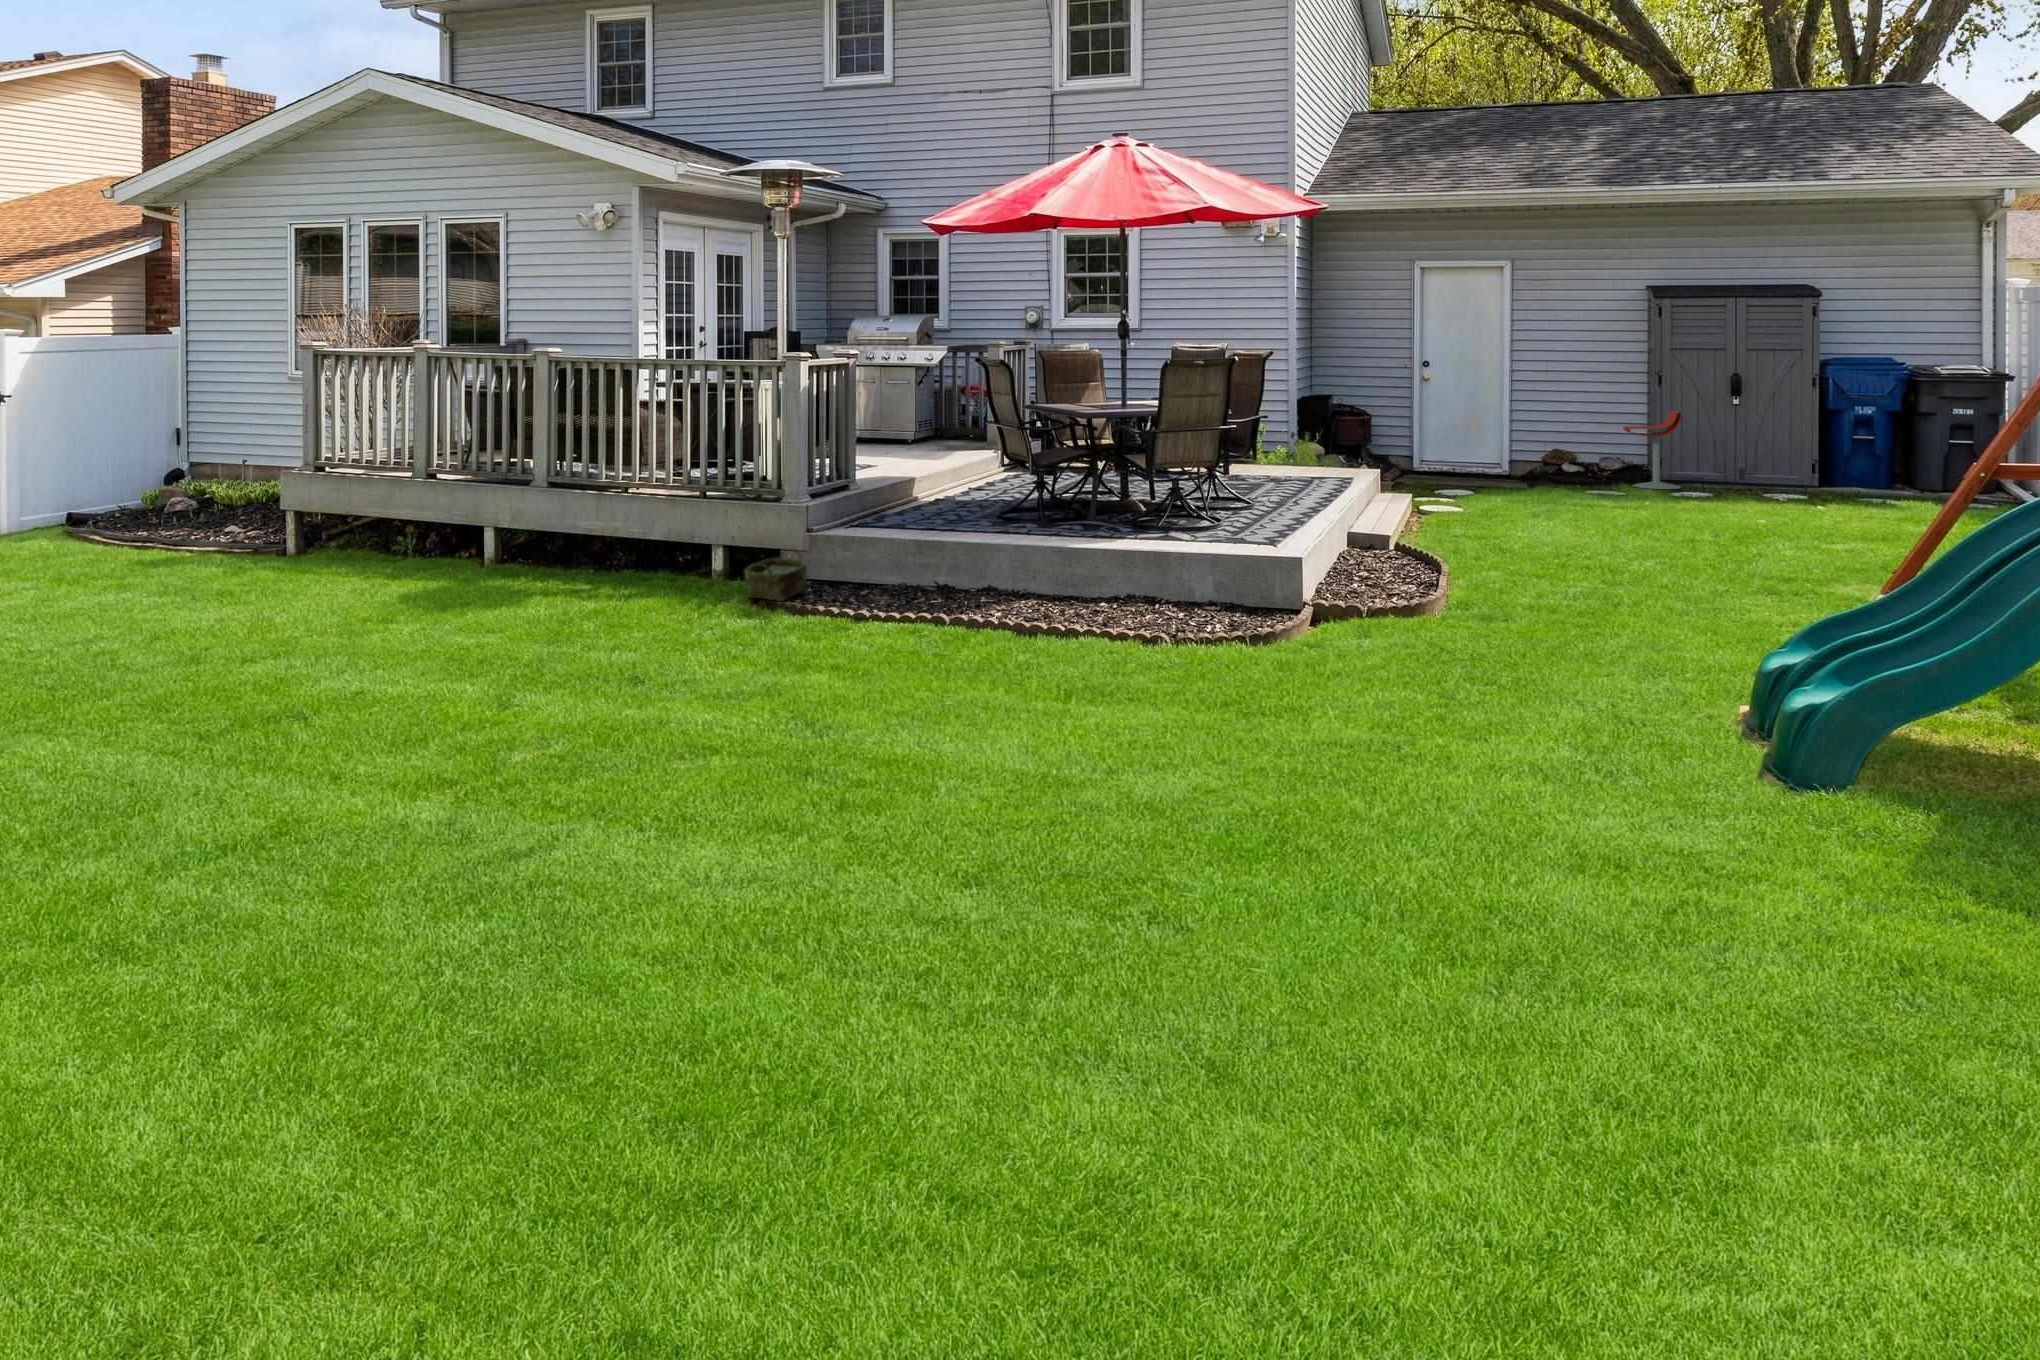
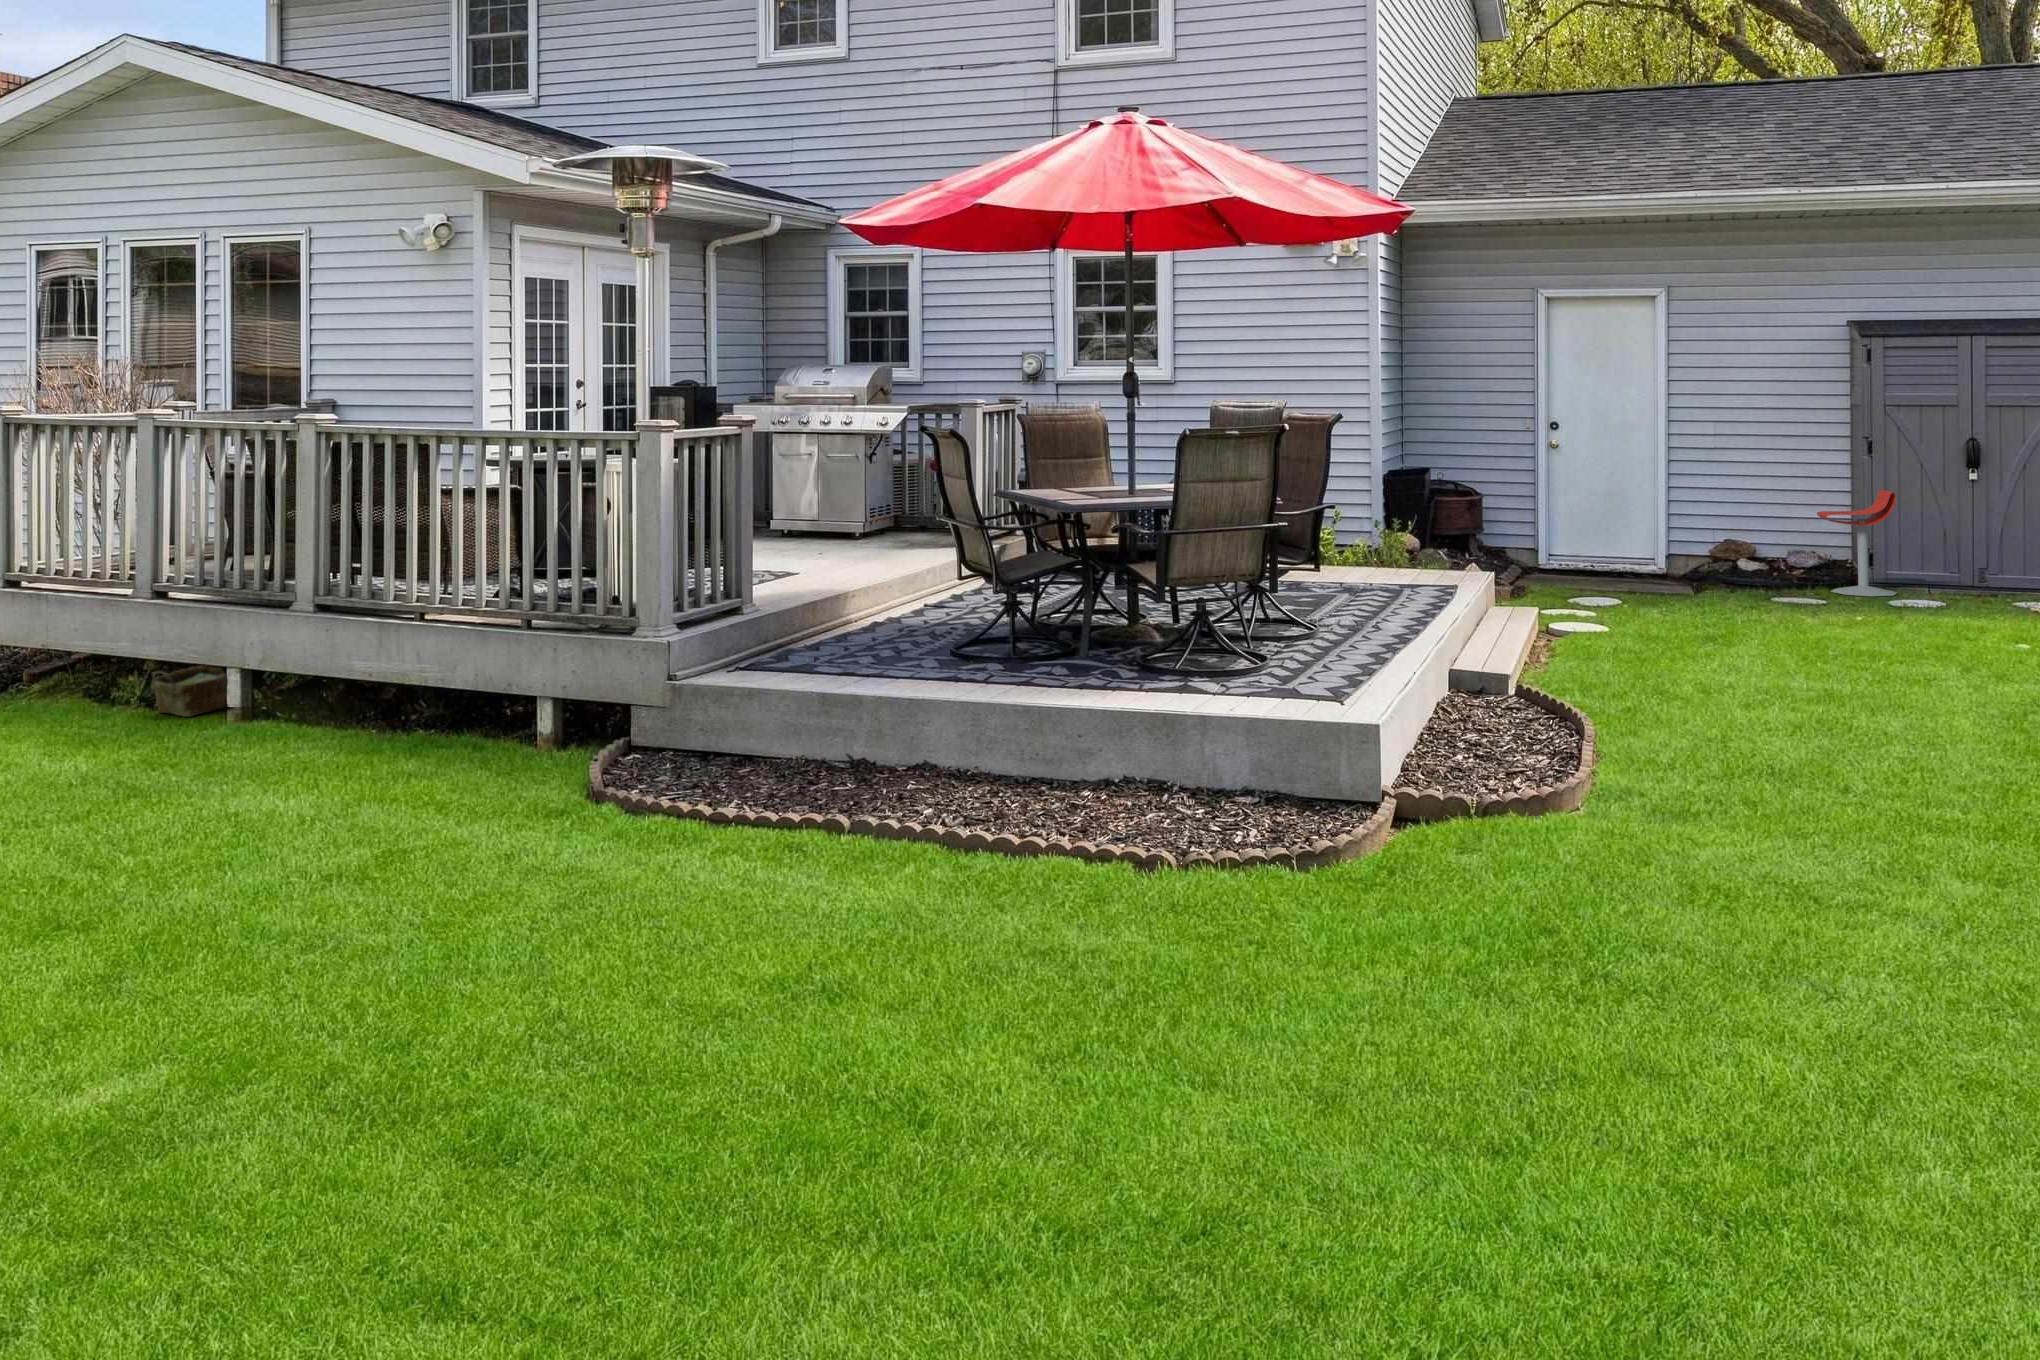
woven basket: present [745,547,807,601] -> present [152,665,228,717]

